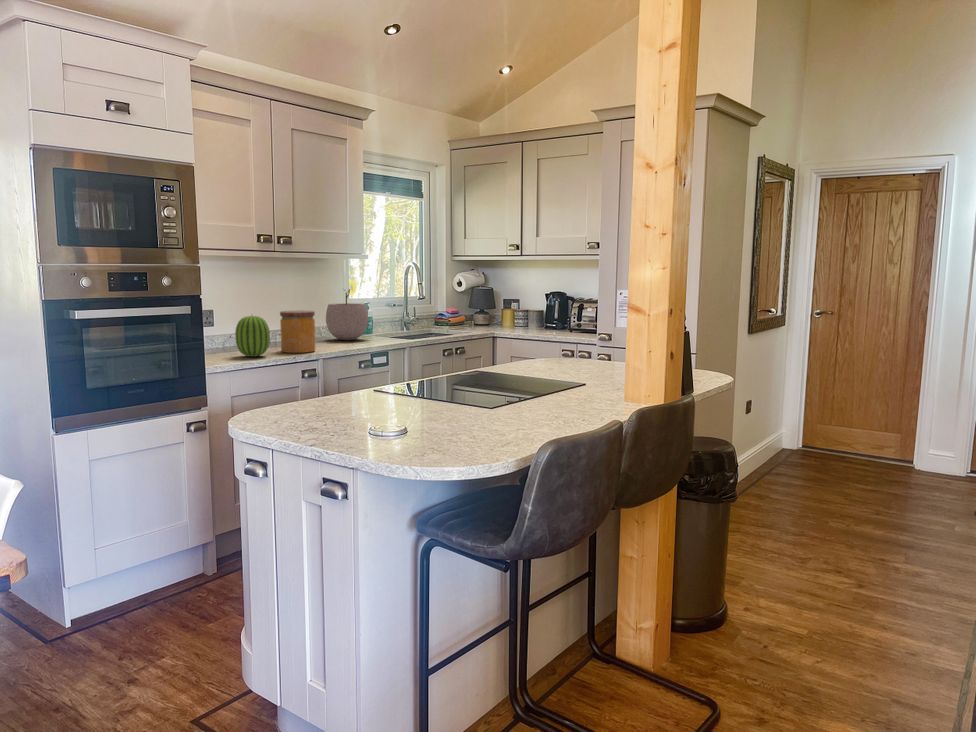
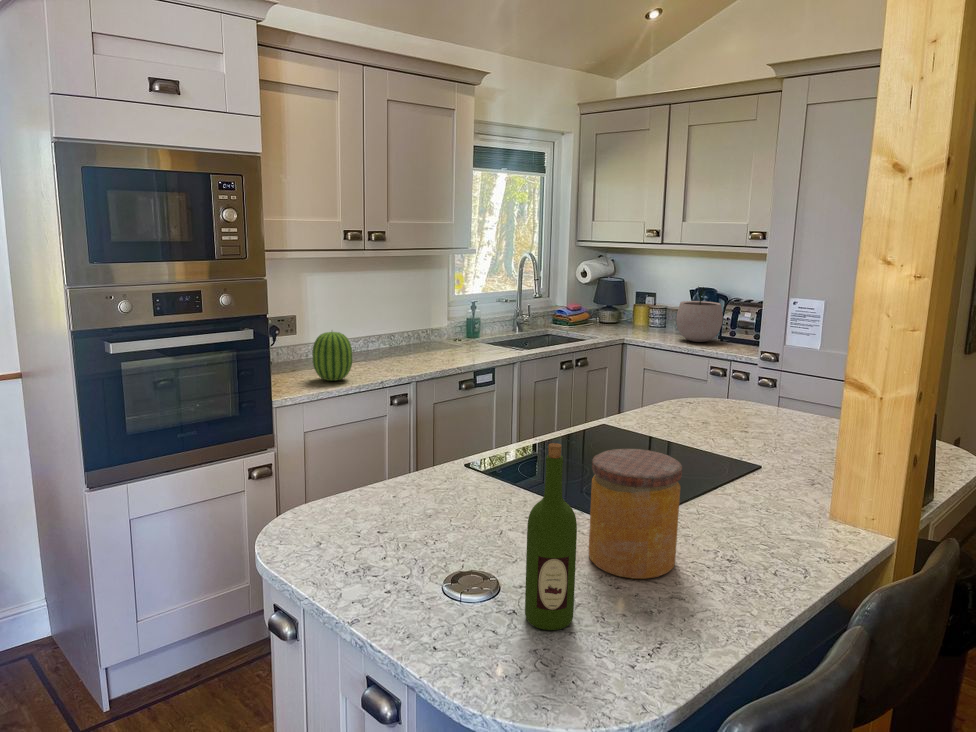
plant pot: present [326,289,368,340] -> present [676,287,723,342]
jar: present [280,310,315,353] -> present [589,449,682,579]
wine bottle: none [426,322,457,445] -> present [525,443,577,630]

